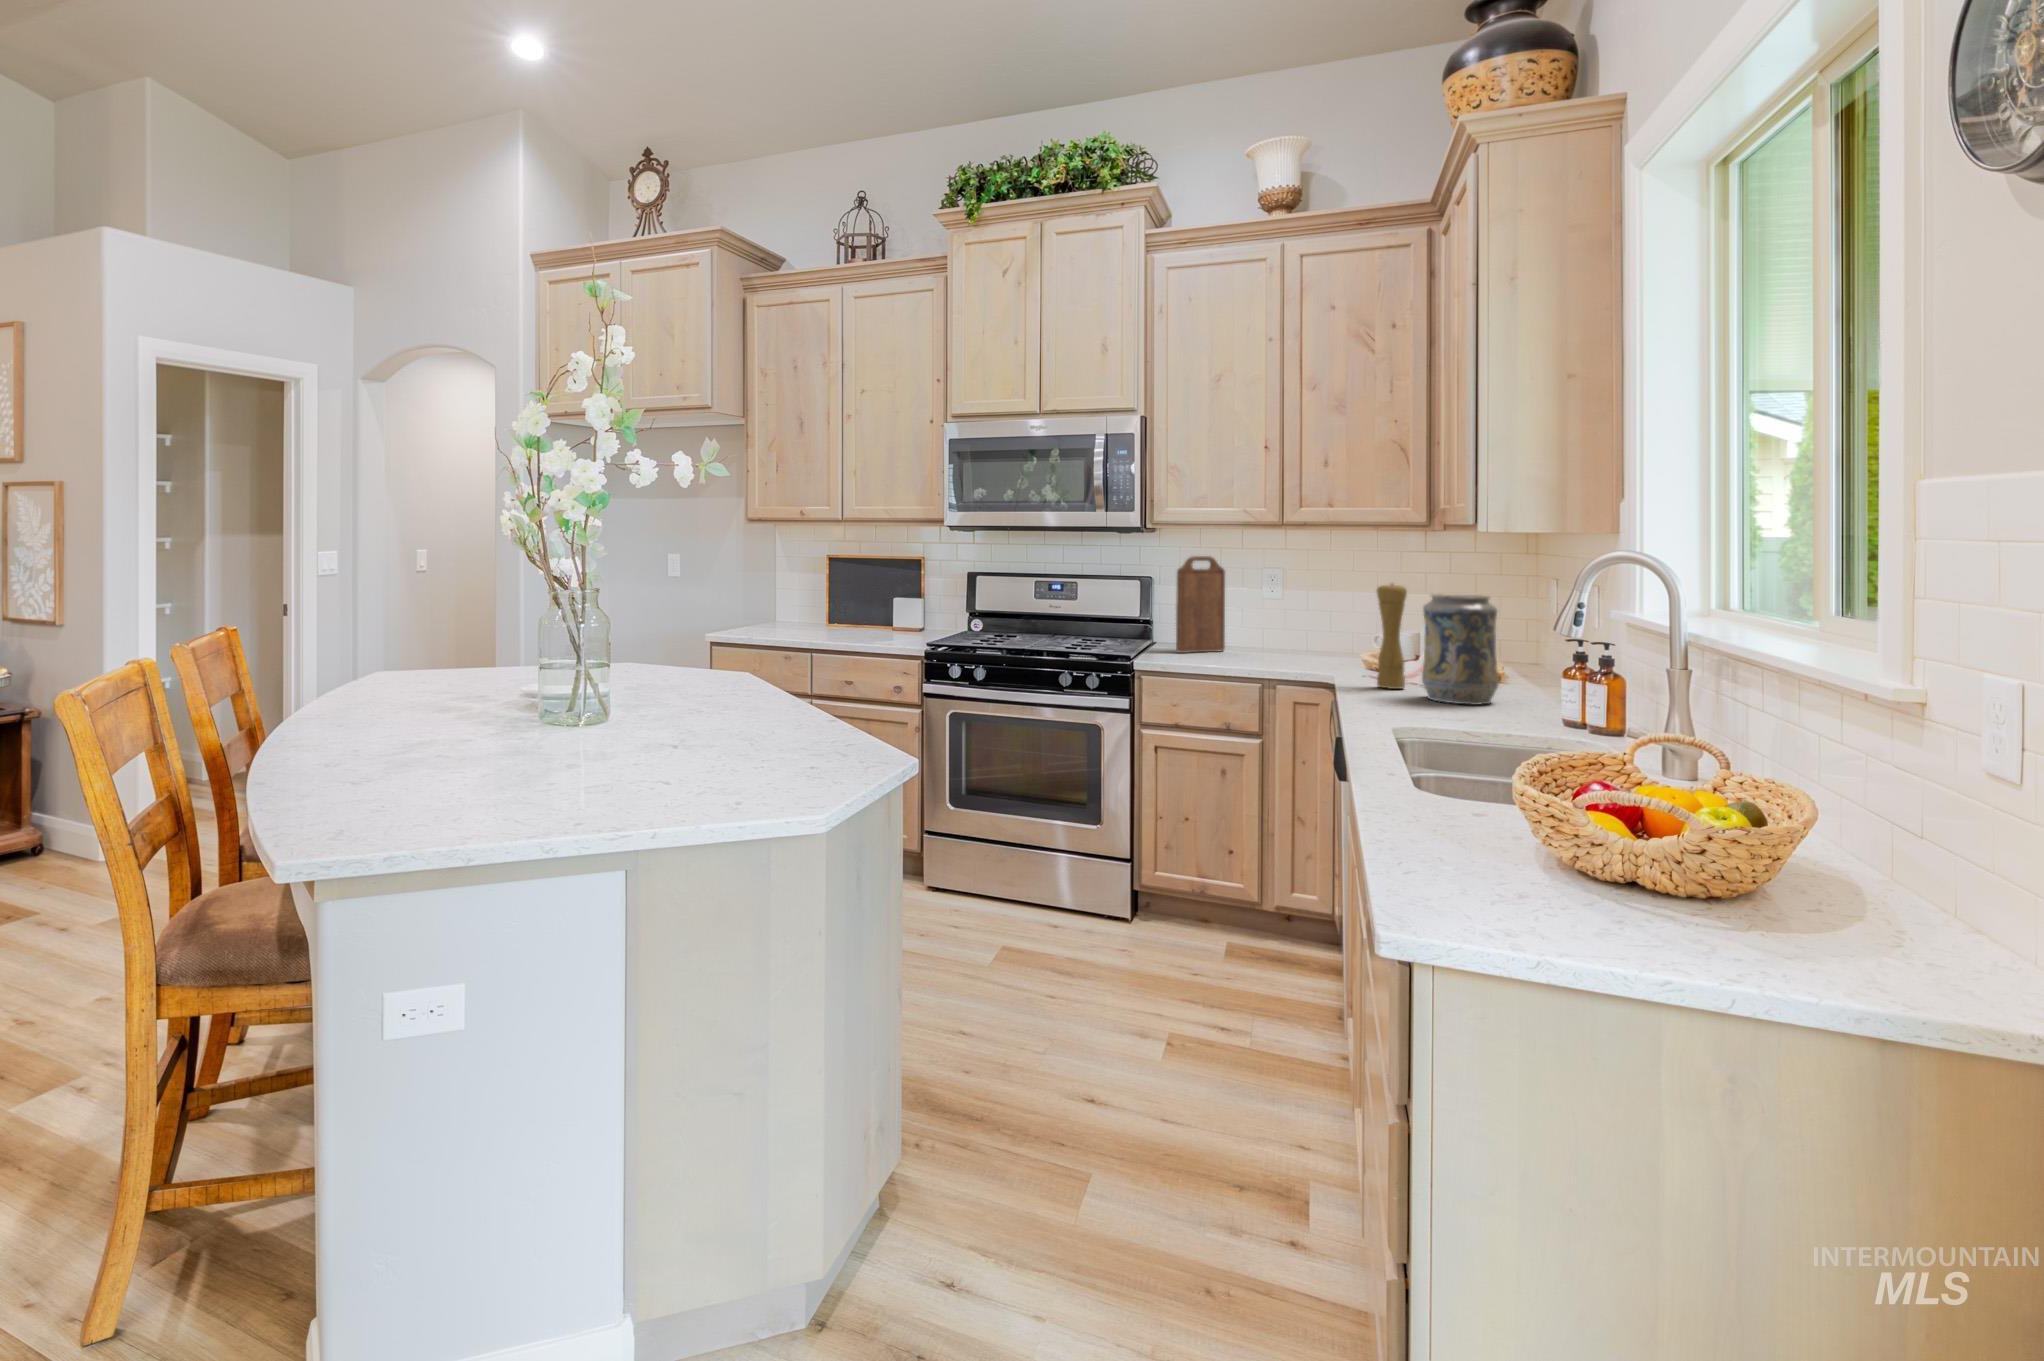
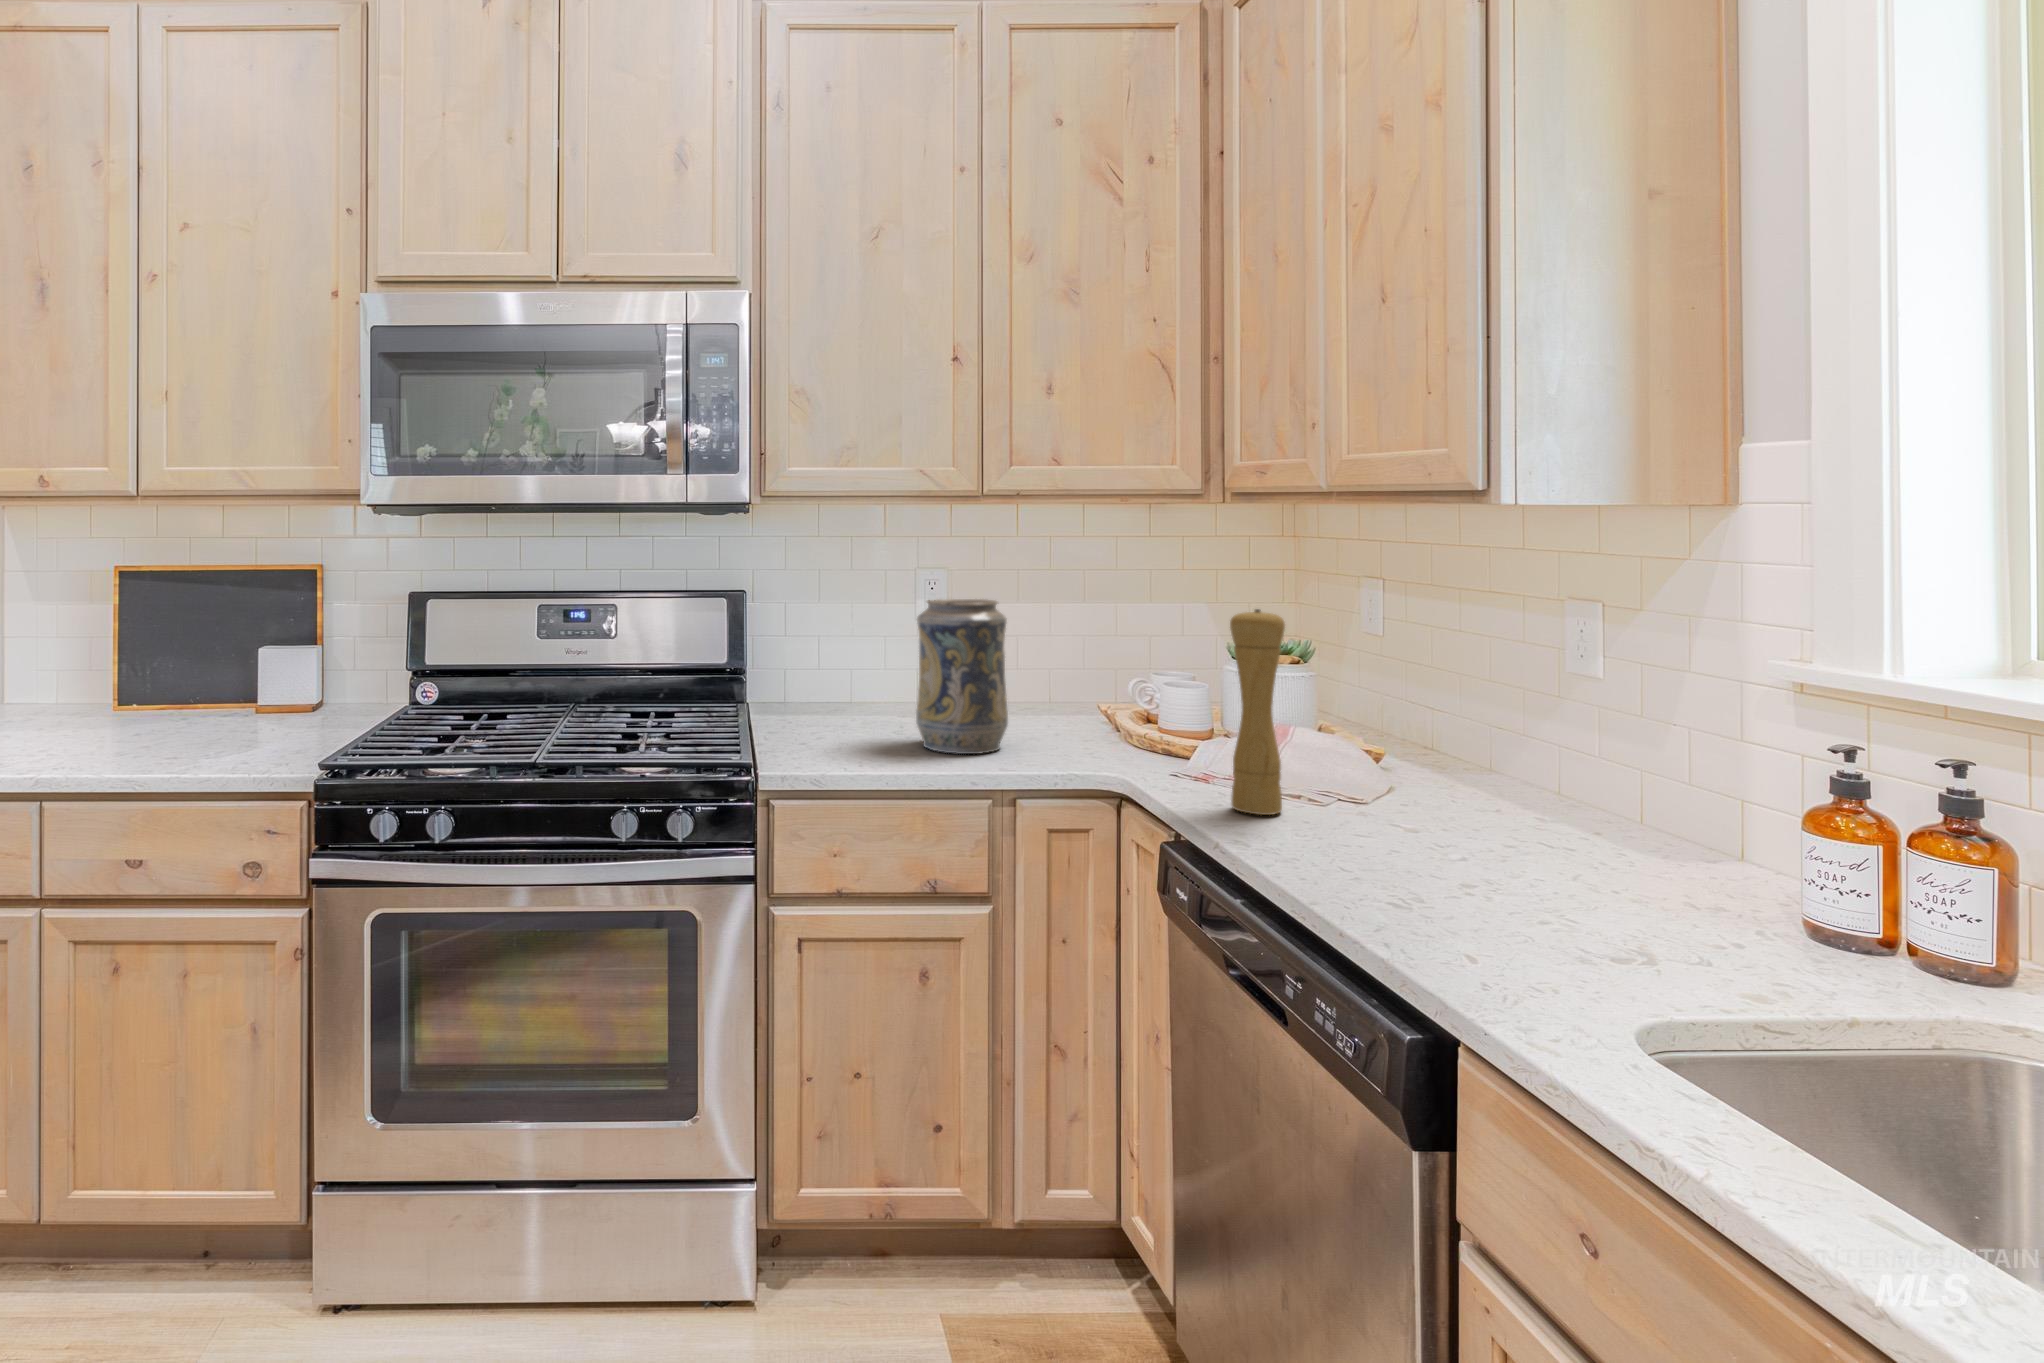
cutting board: present [1176,556,1225,653] -> none [803,560,874,734]
decorative vase: present [1422,594,1499,705] -> present [916,599,1008,754]

